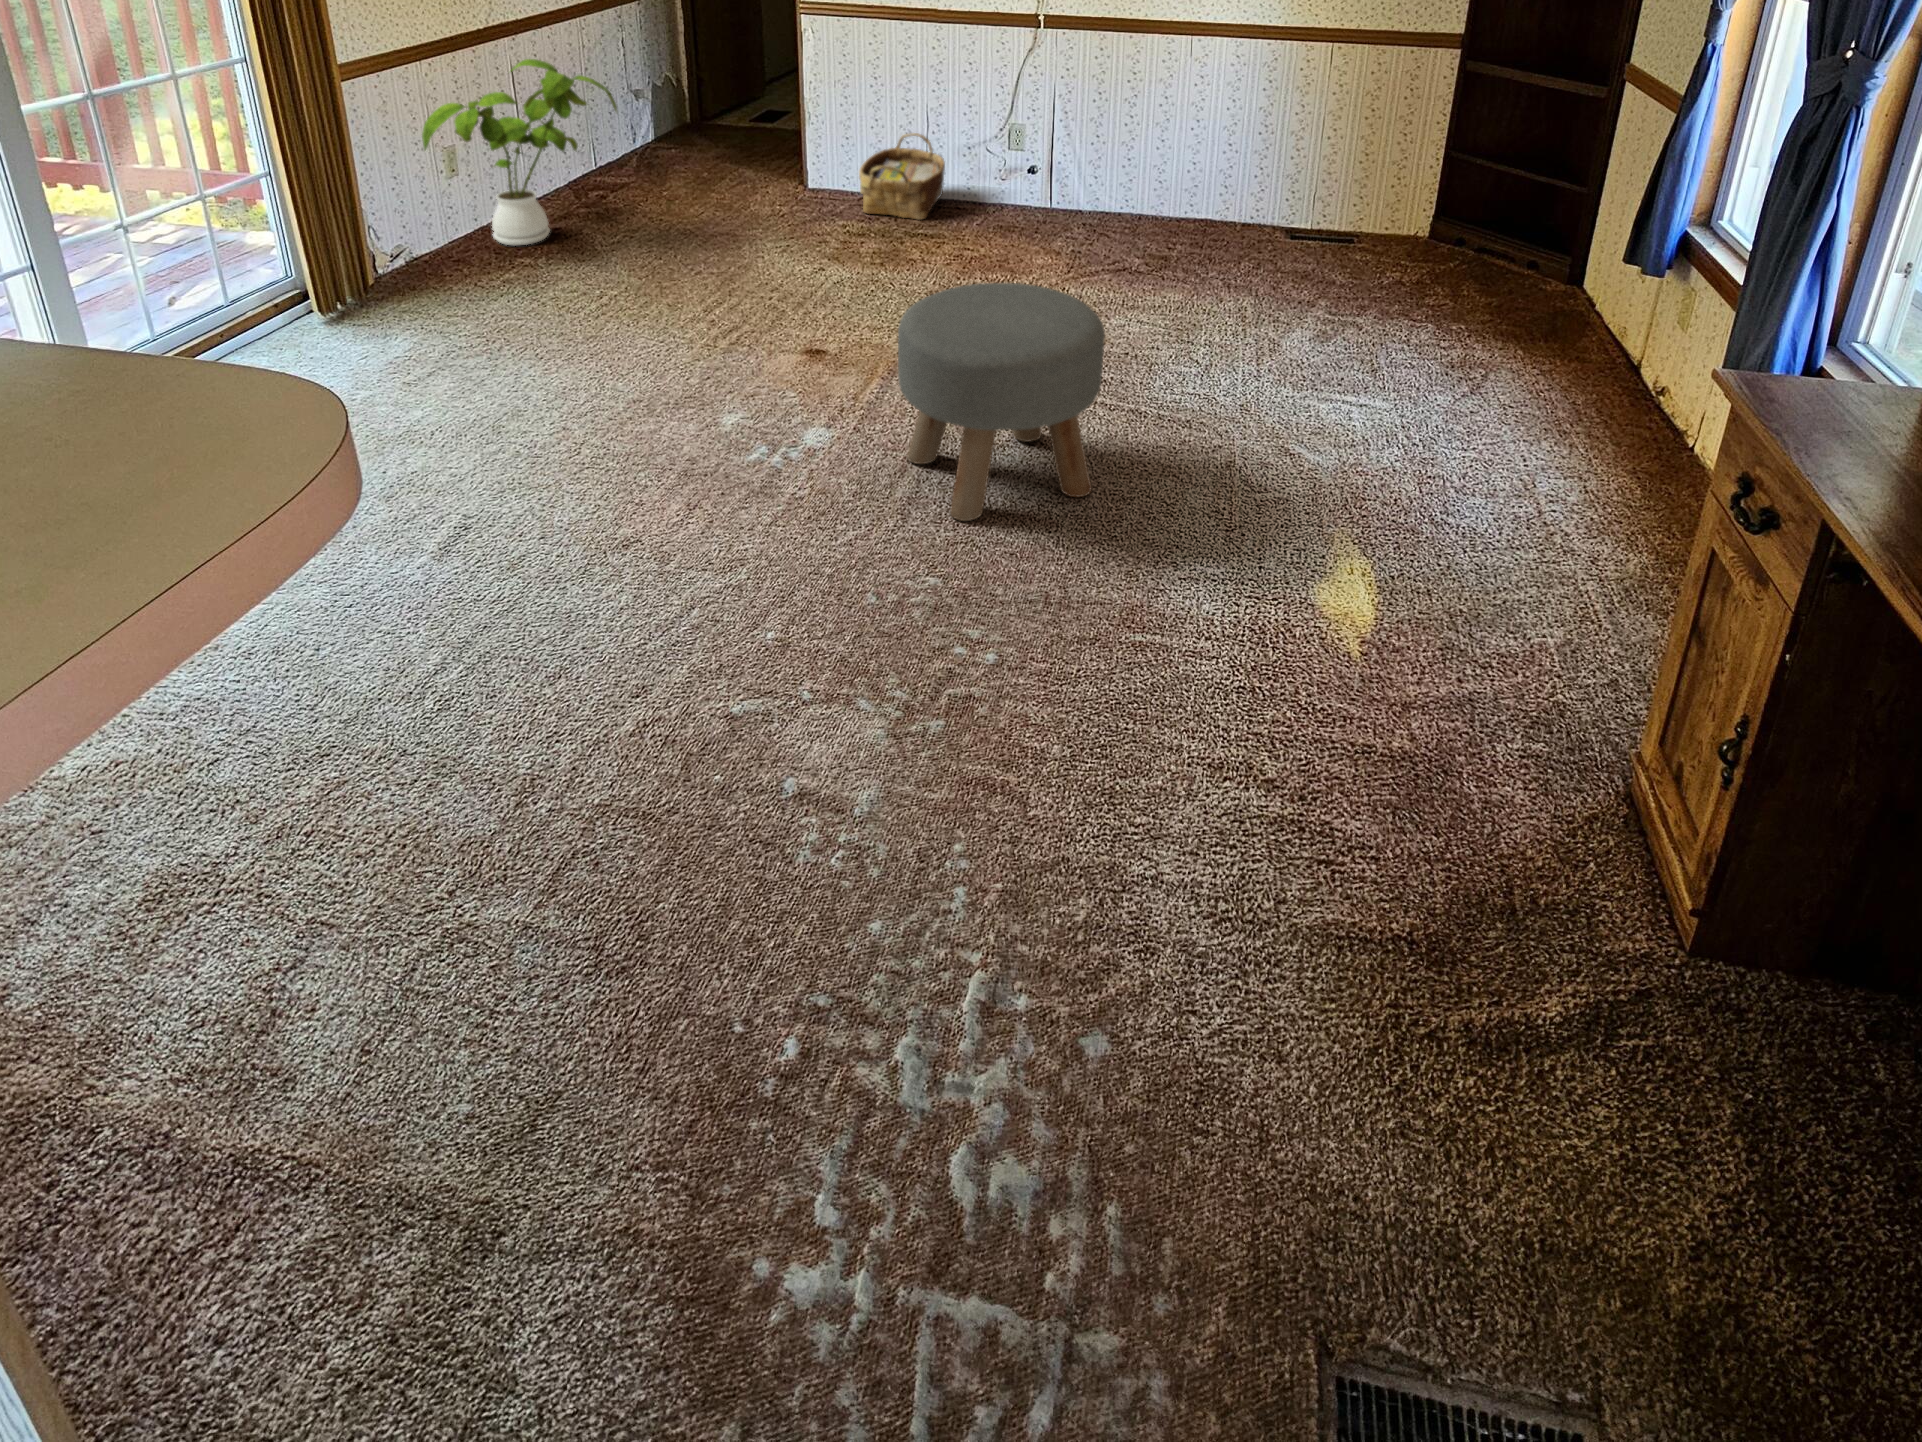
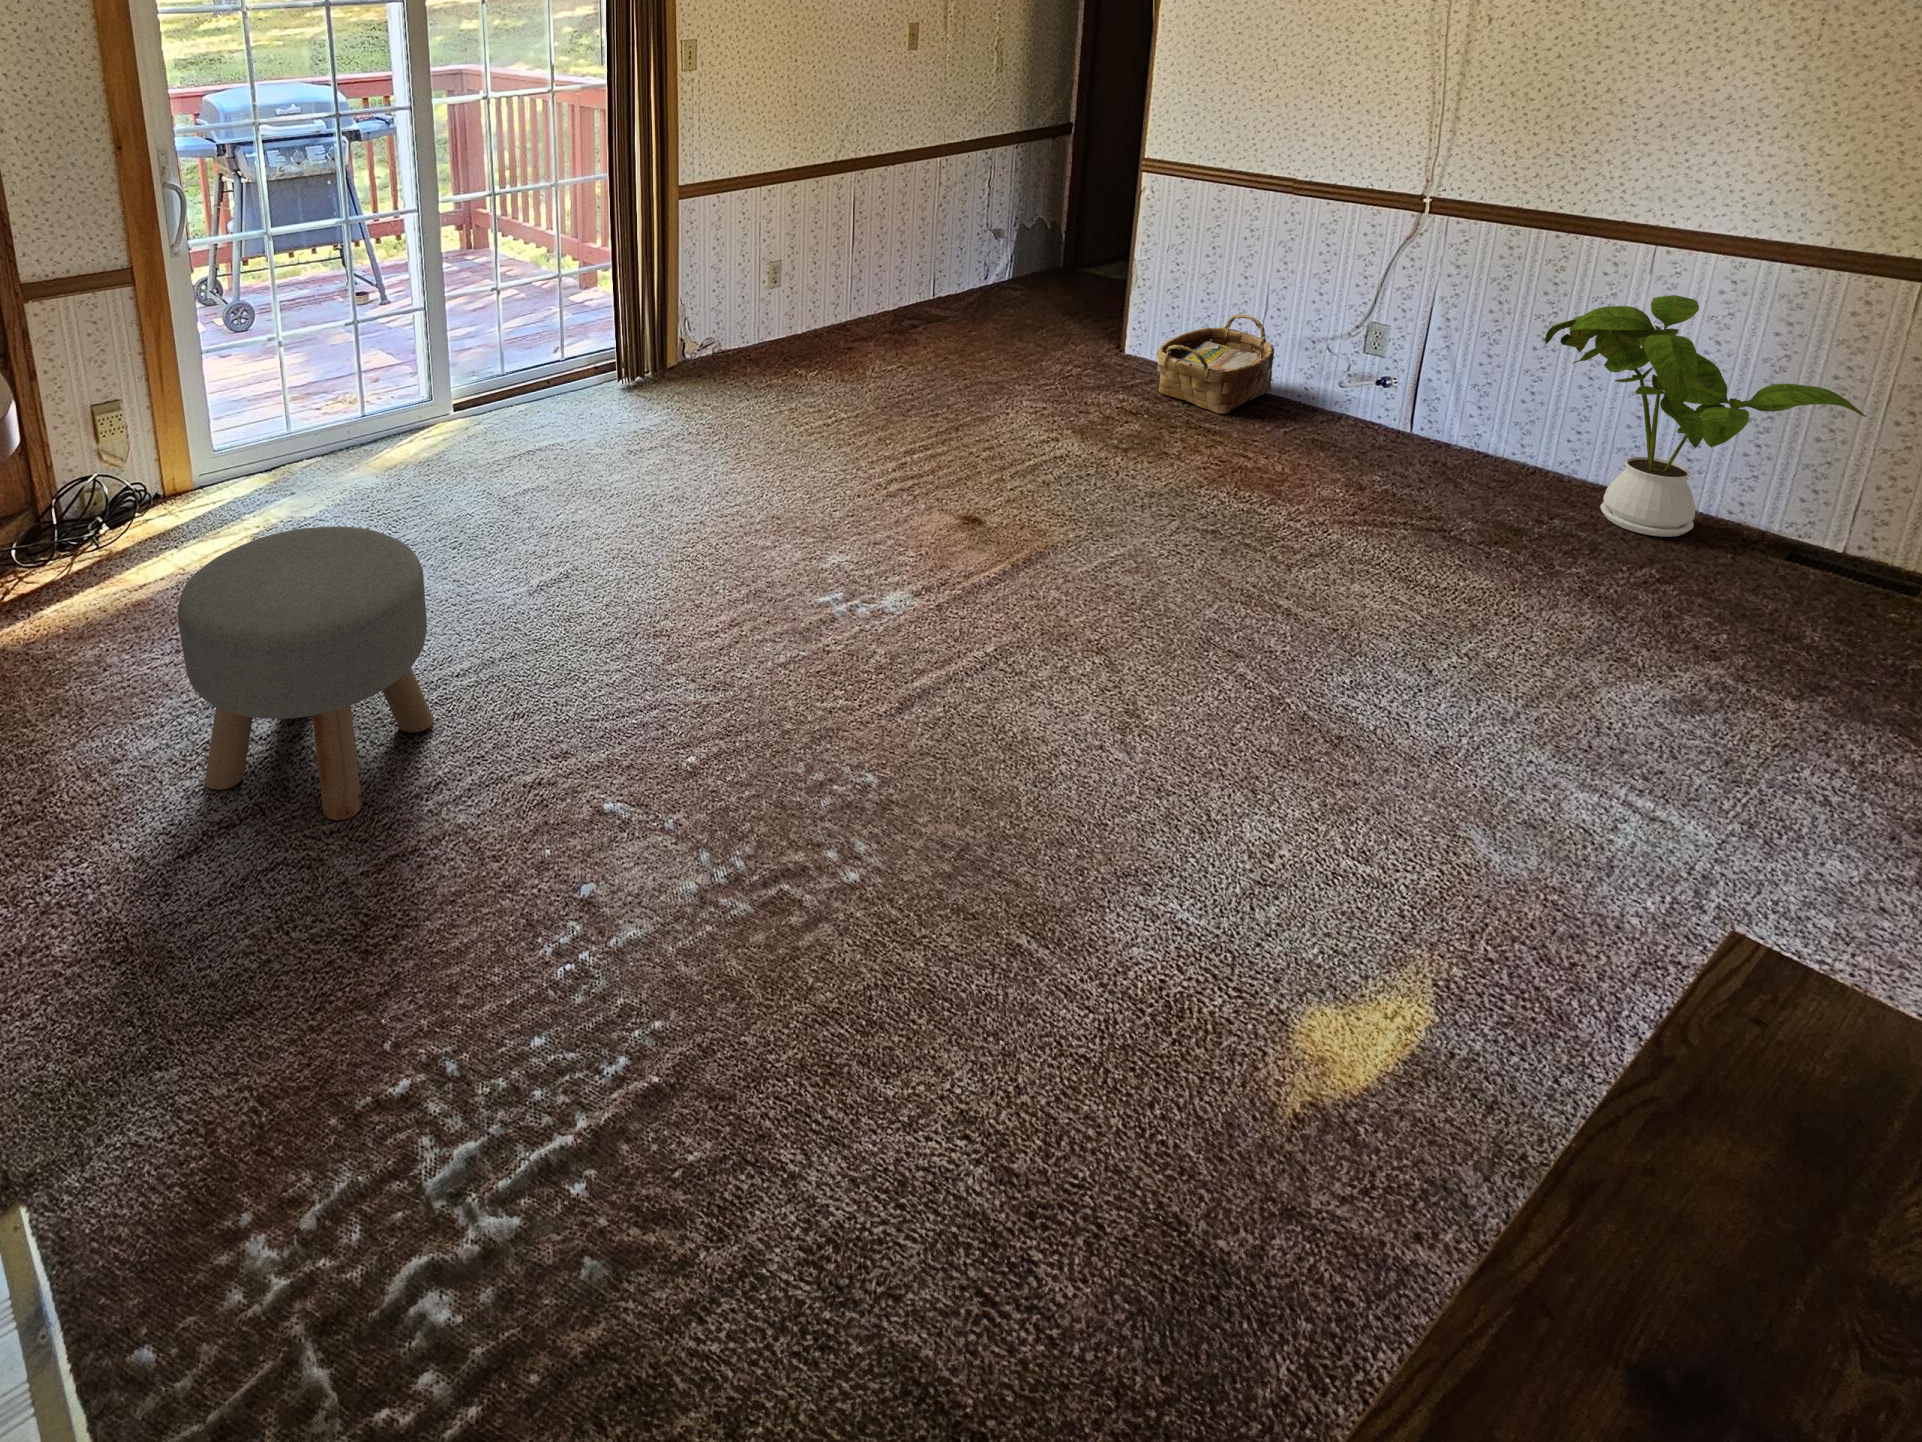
house plant: present [422,59,617,245] -> present [1545,295,1866,537]
ottoman: present [898,283,1105,521] -> present [178,526,433,820]

